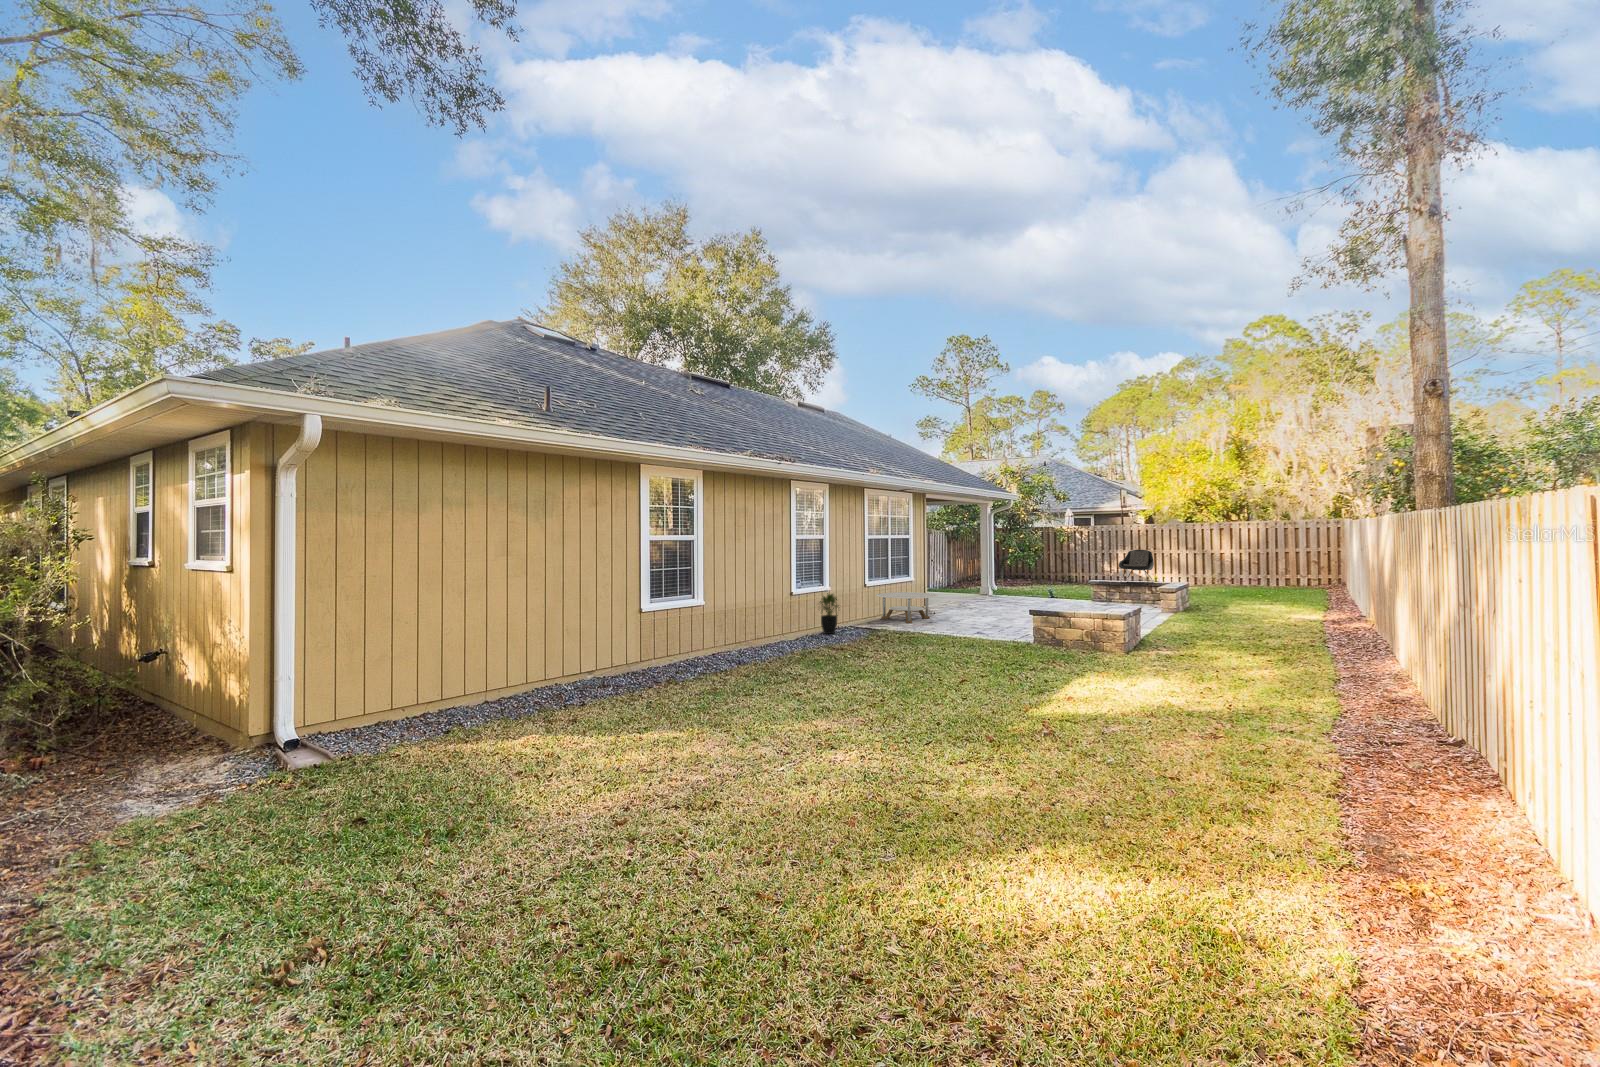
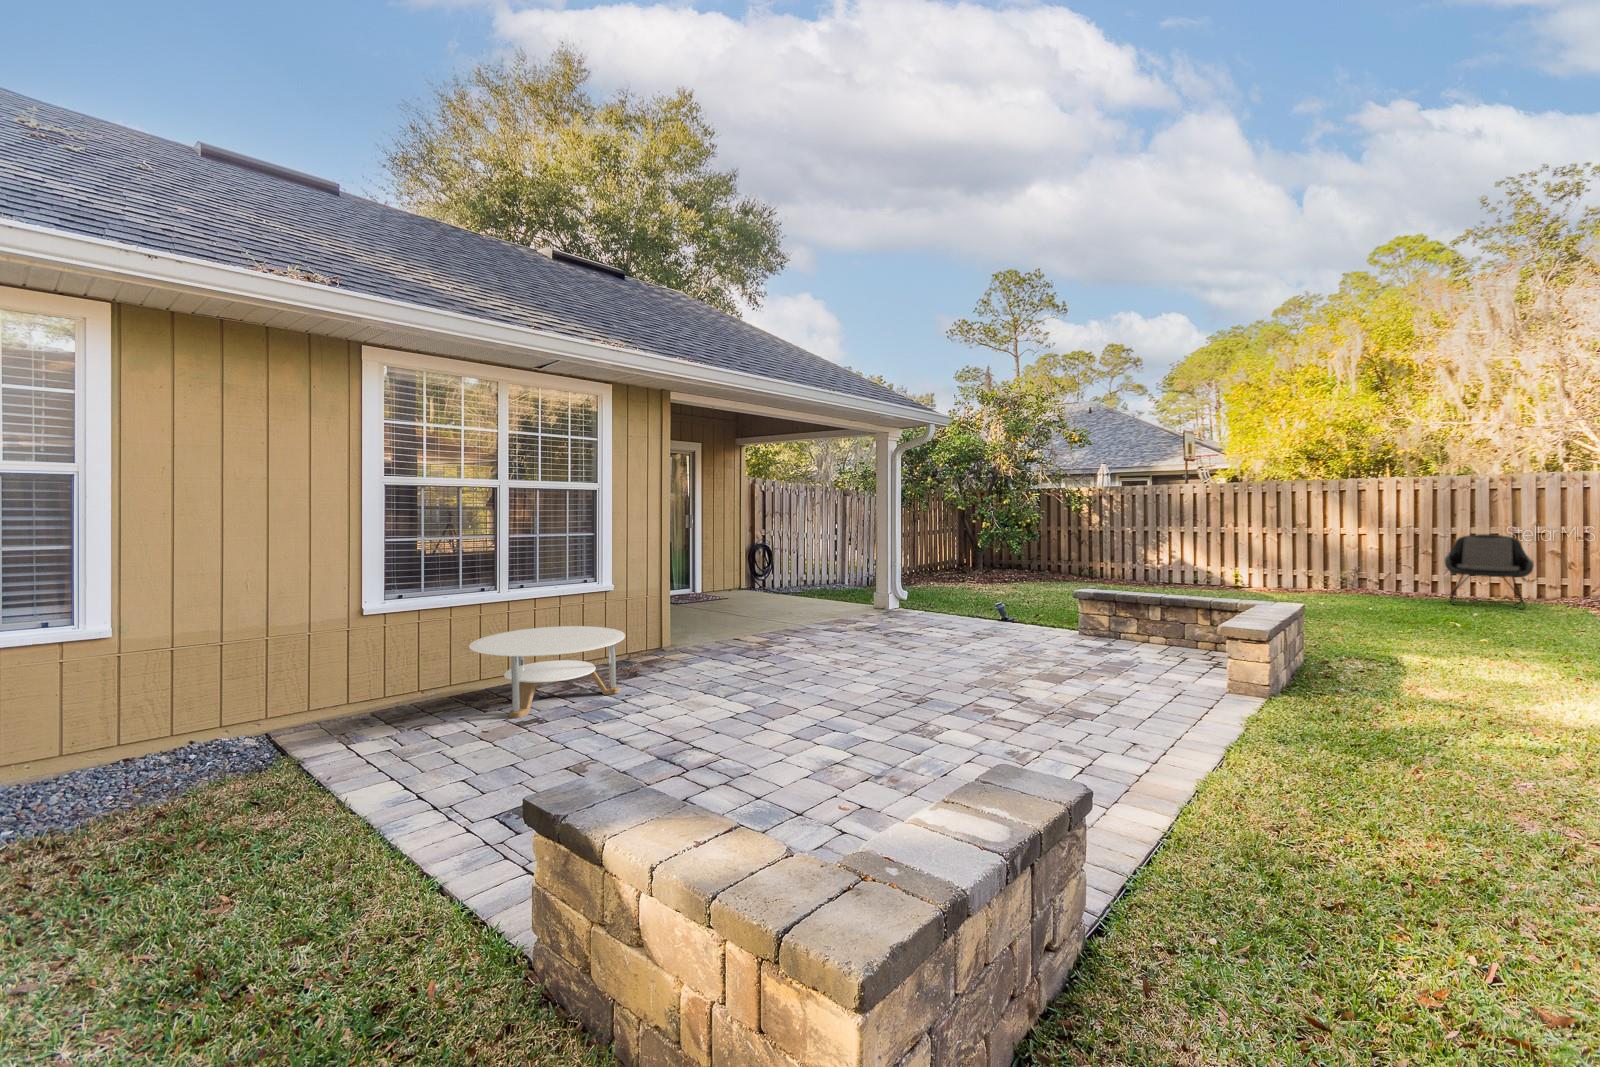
lounge chair: present [1119,550,1154,585] -> present [1444,534,1534,610]
potted plant: present [819,593,839,634] -> none [84,657,180,781]

